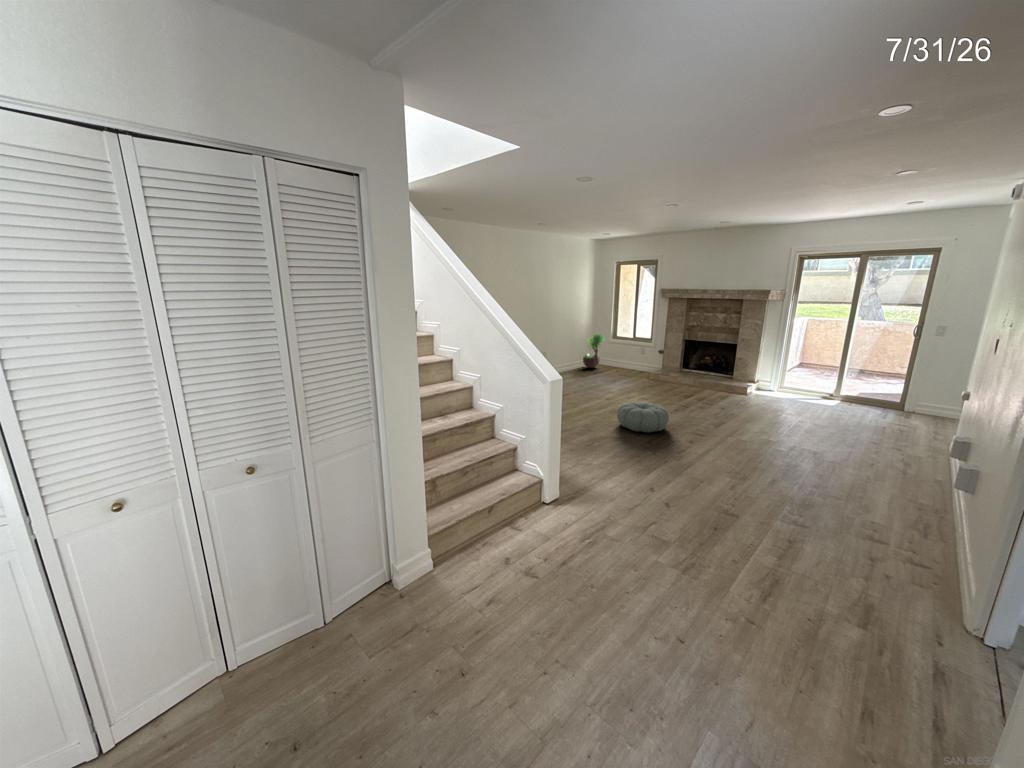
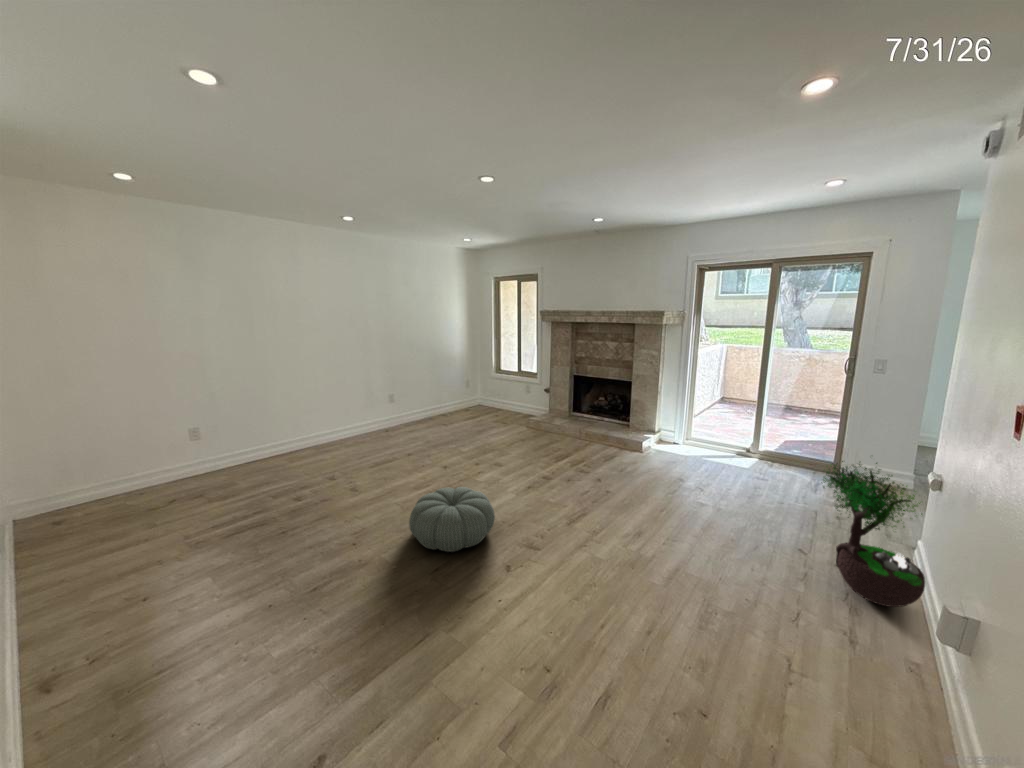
potted tree: present [583,335,603,368] -> present [823,461,925,607]

